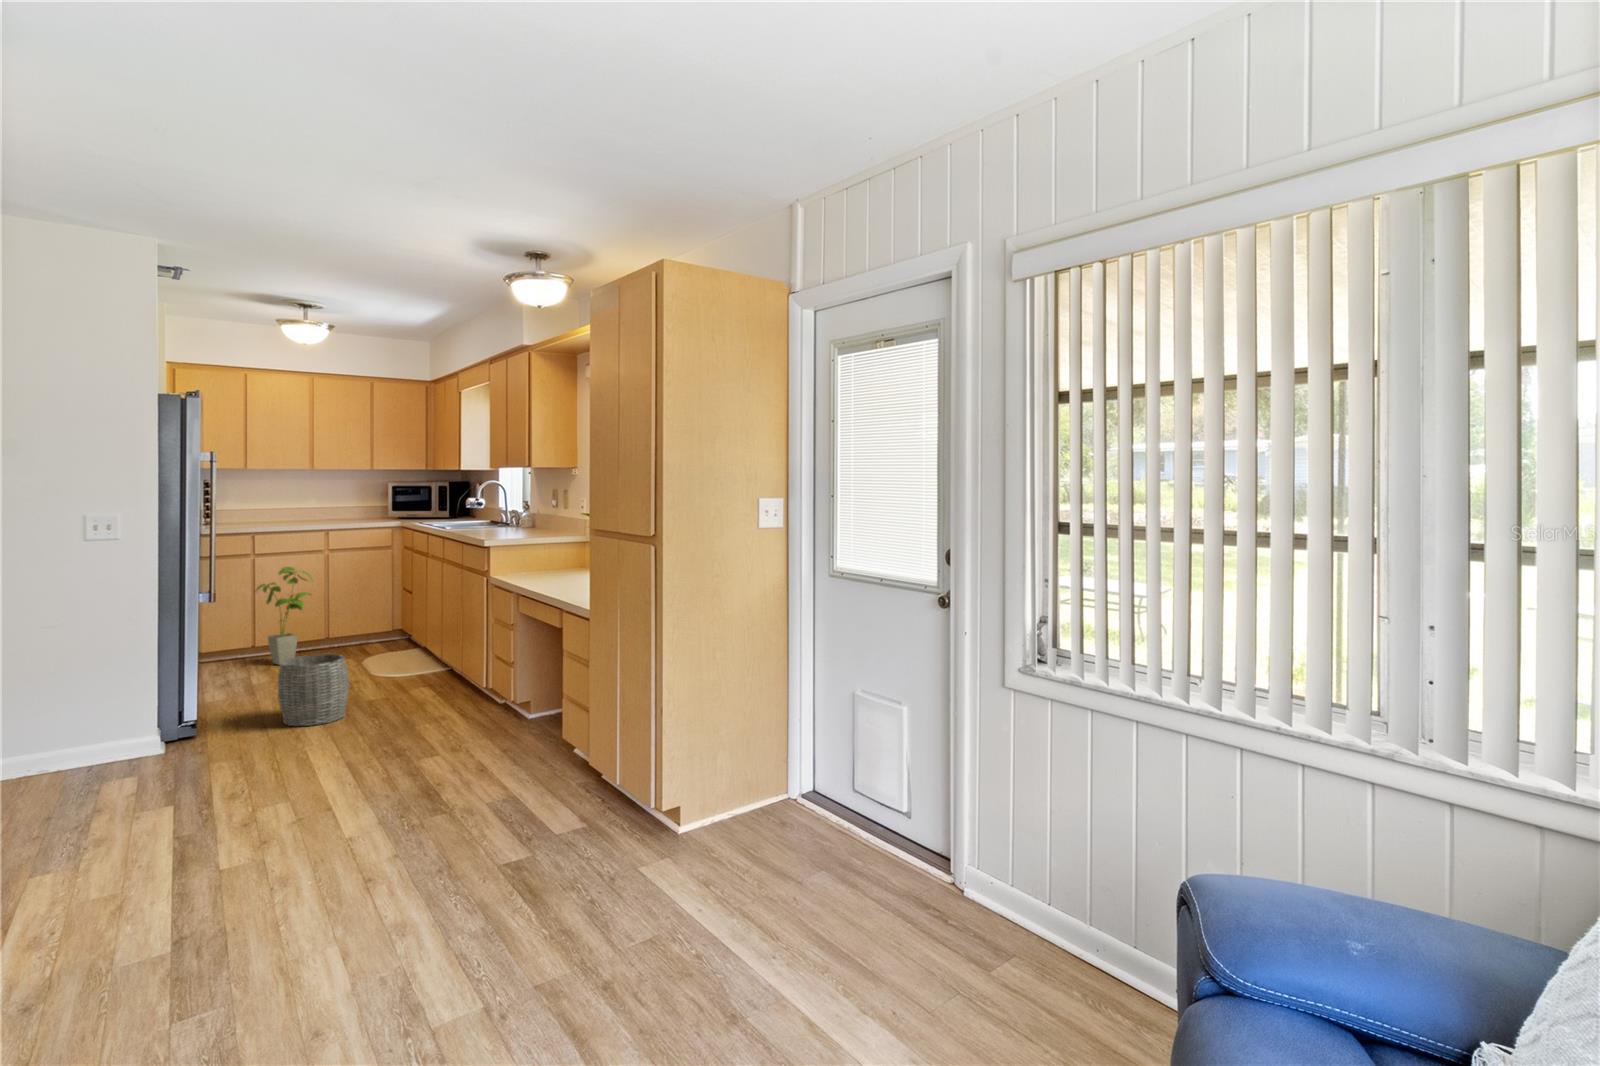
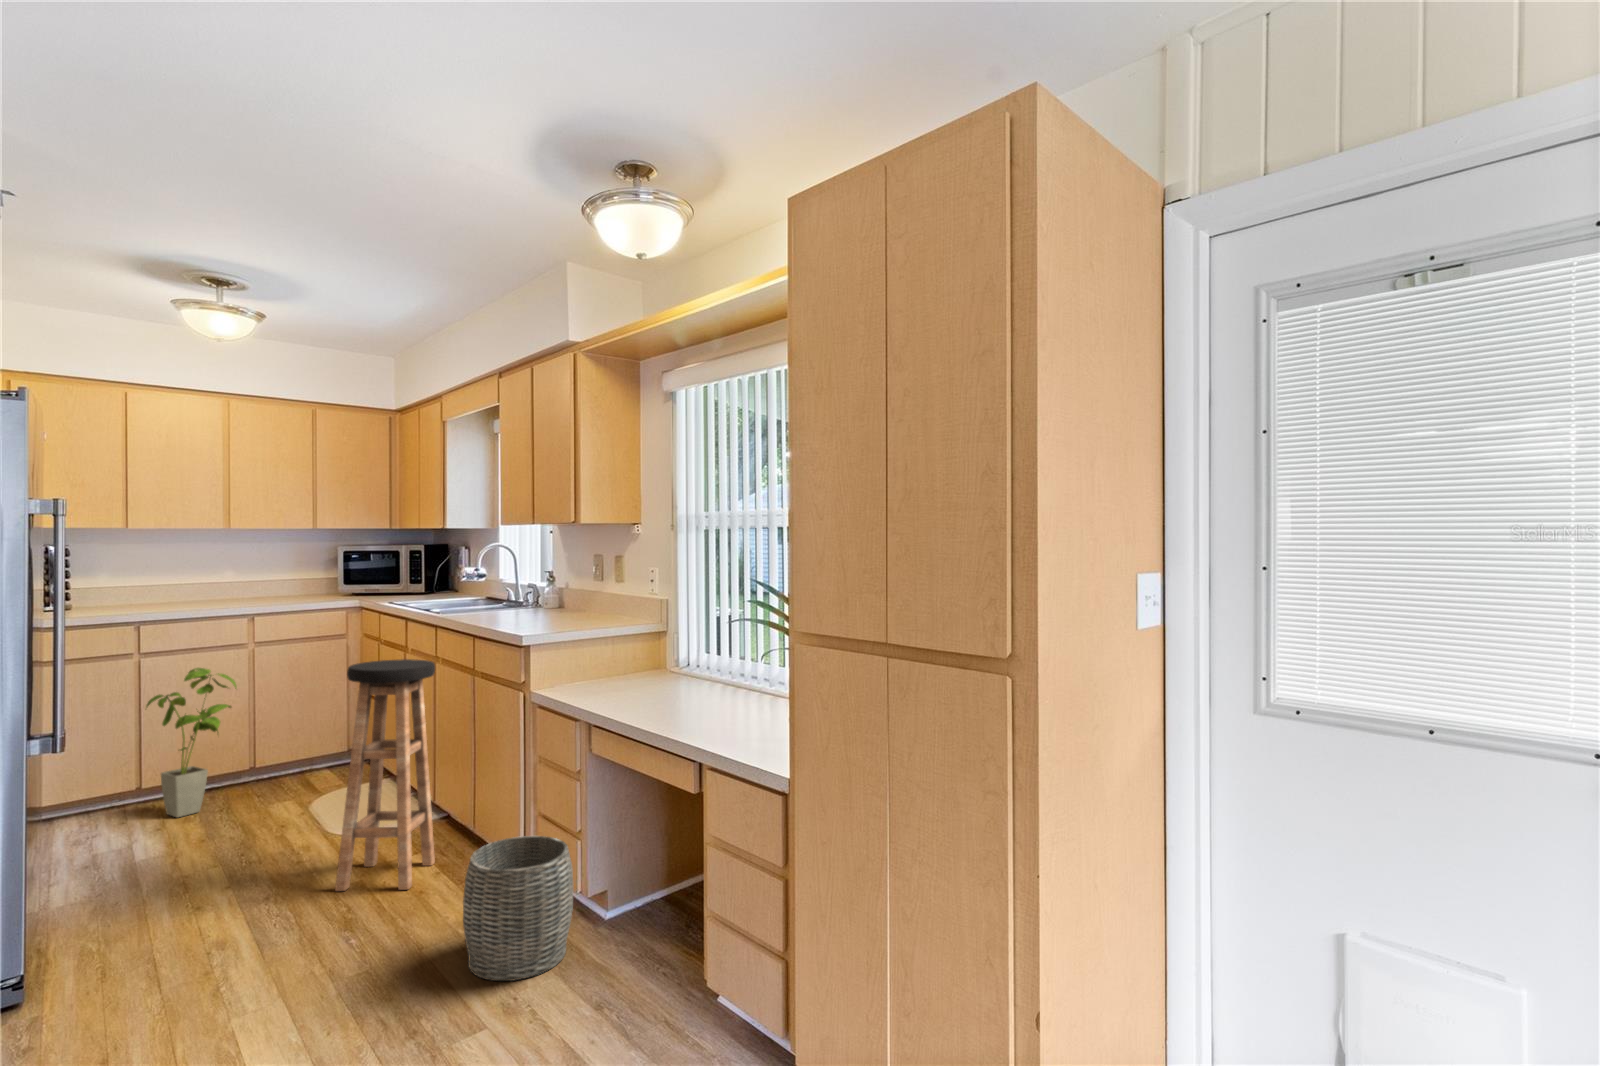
bar stool: none [370,559,436,702] -> present [335,659,435,891]
woven basket: present [278,654,349,726] -> present [463,836,573,981]

